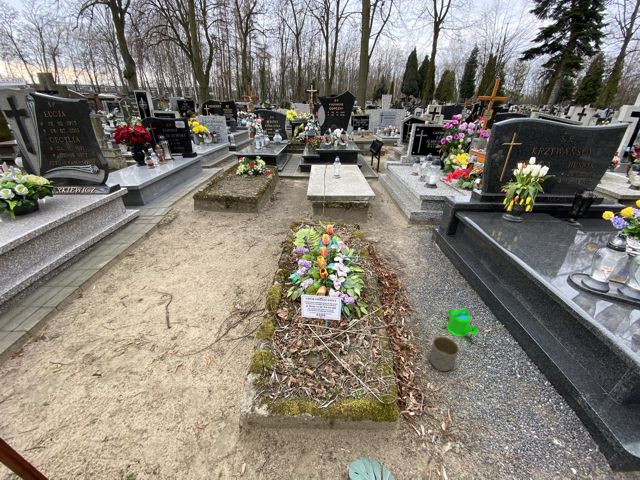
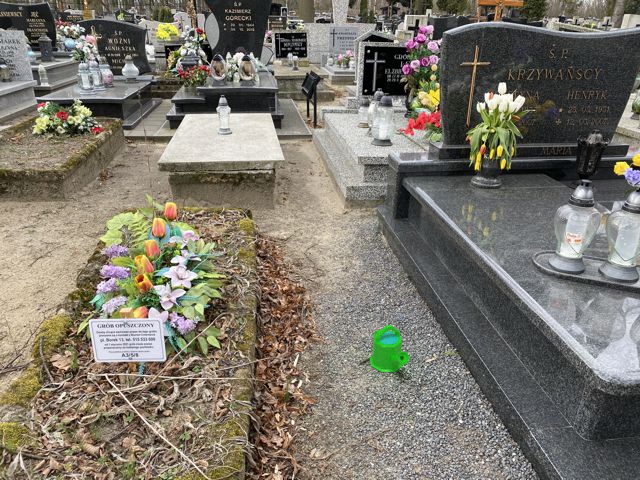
planter: present [430,337,459,371] -> none [330,372,369,428]

